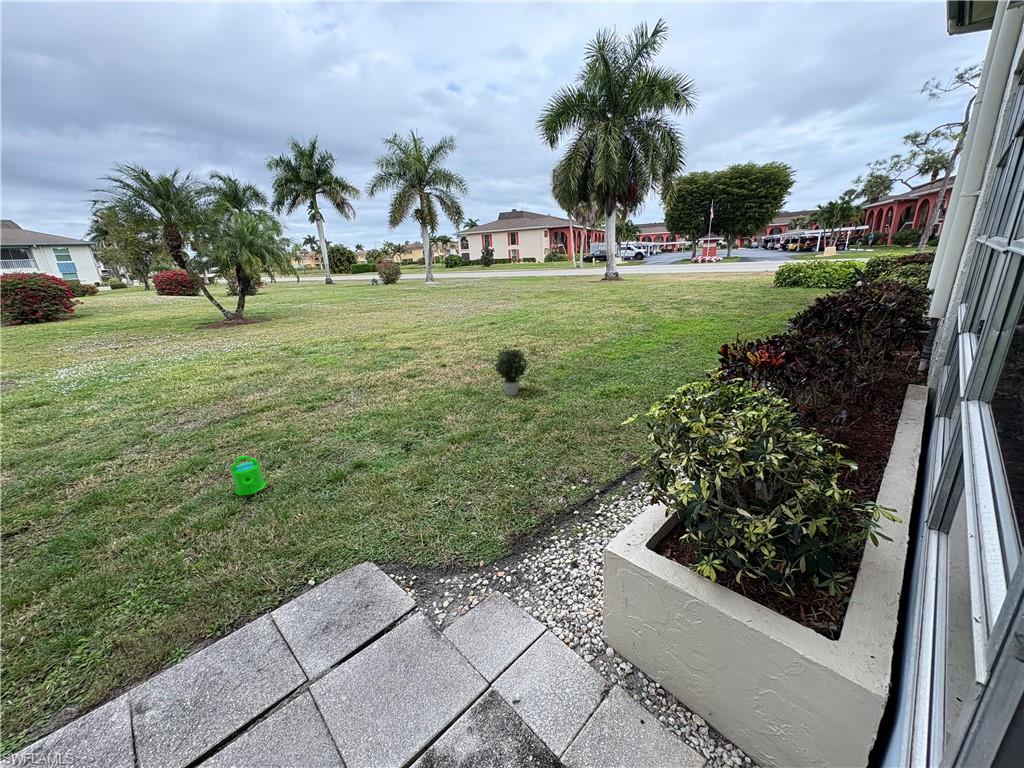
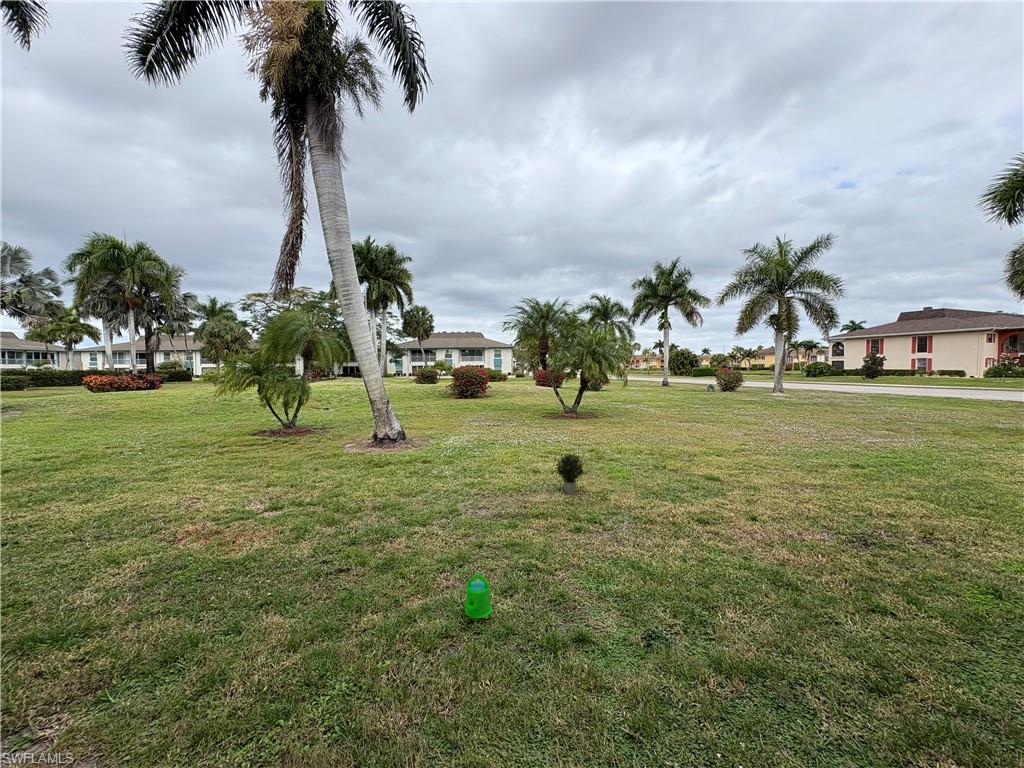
potted plant: present [495,349,527,396] -> present [556,454,583,494]

